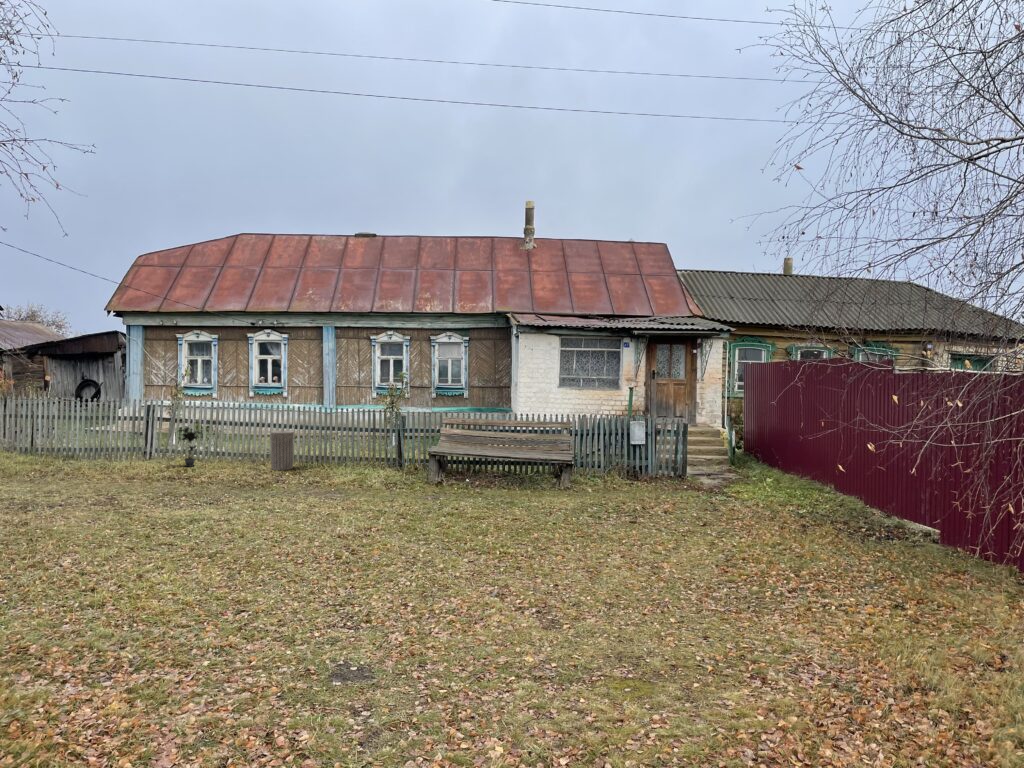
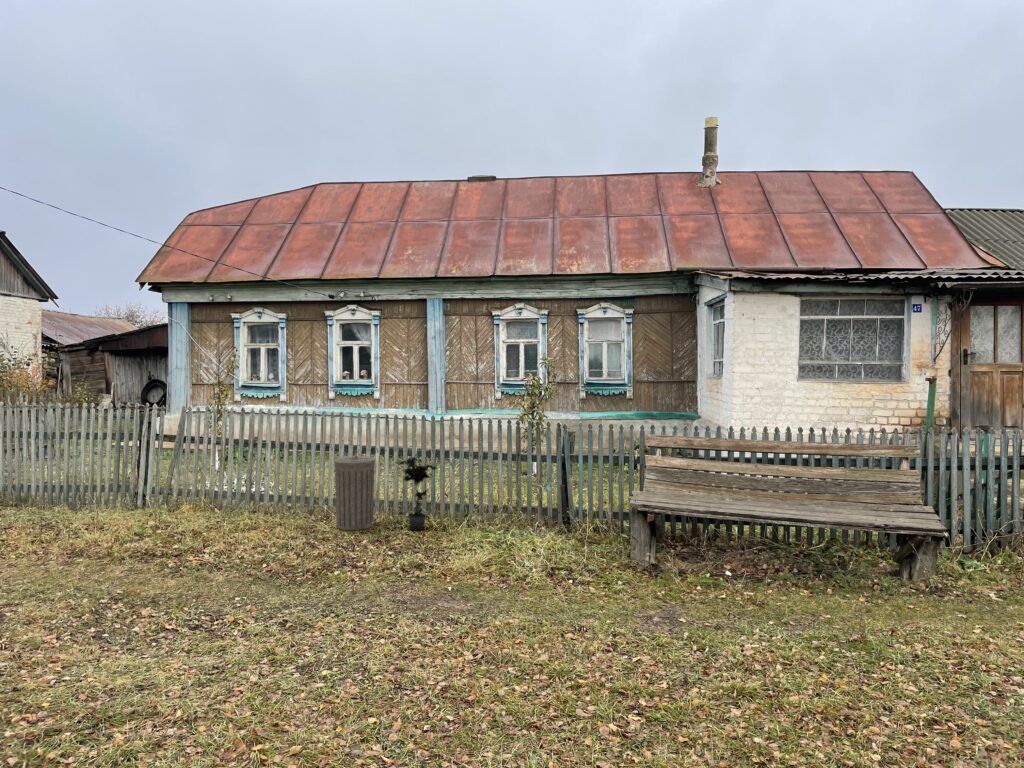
potted plant: present [179,427,201,467] -> present [395,457,437,530]

